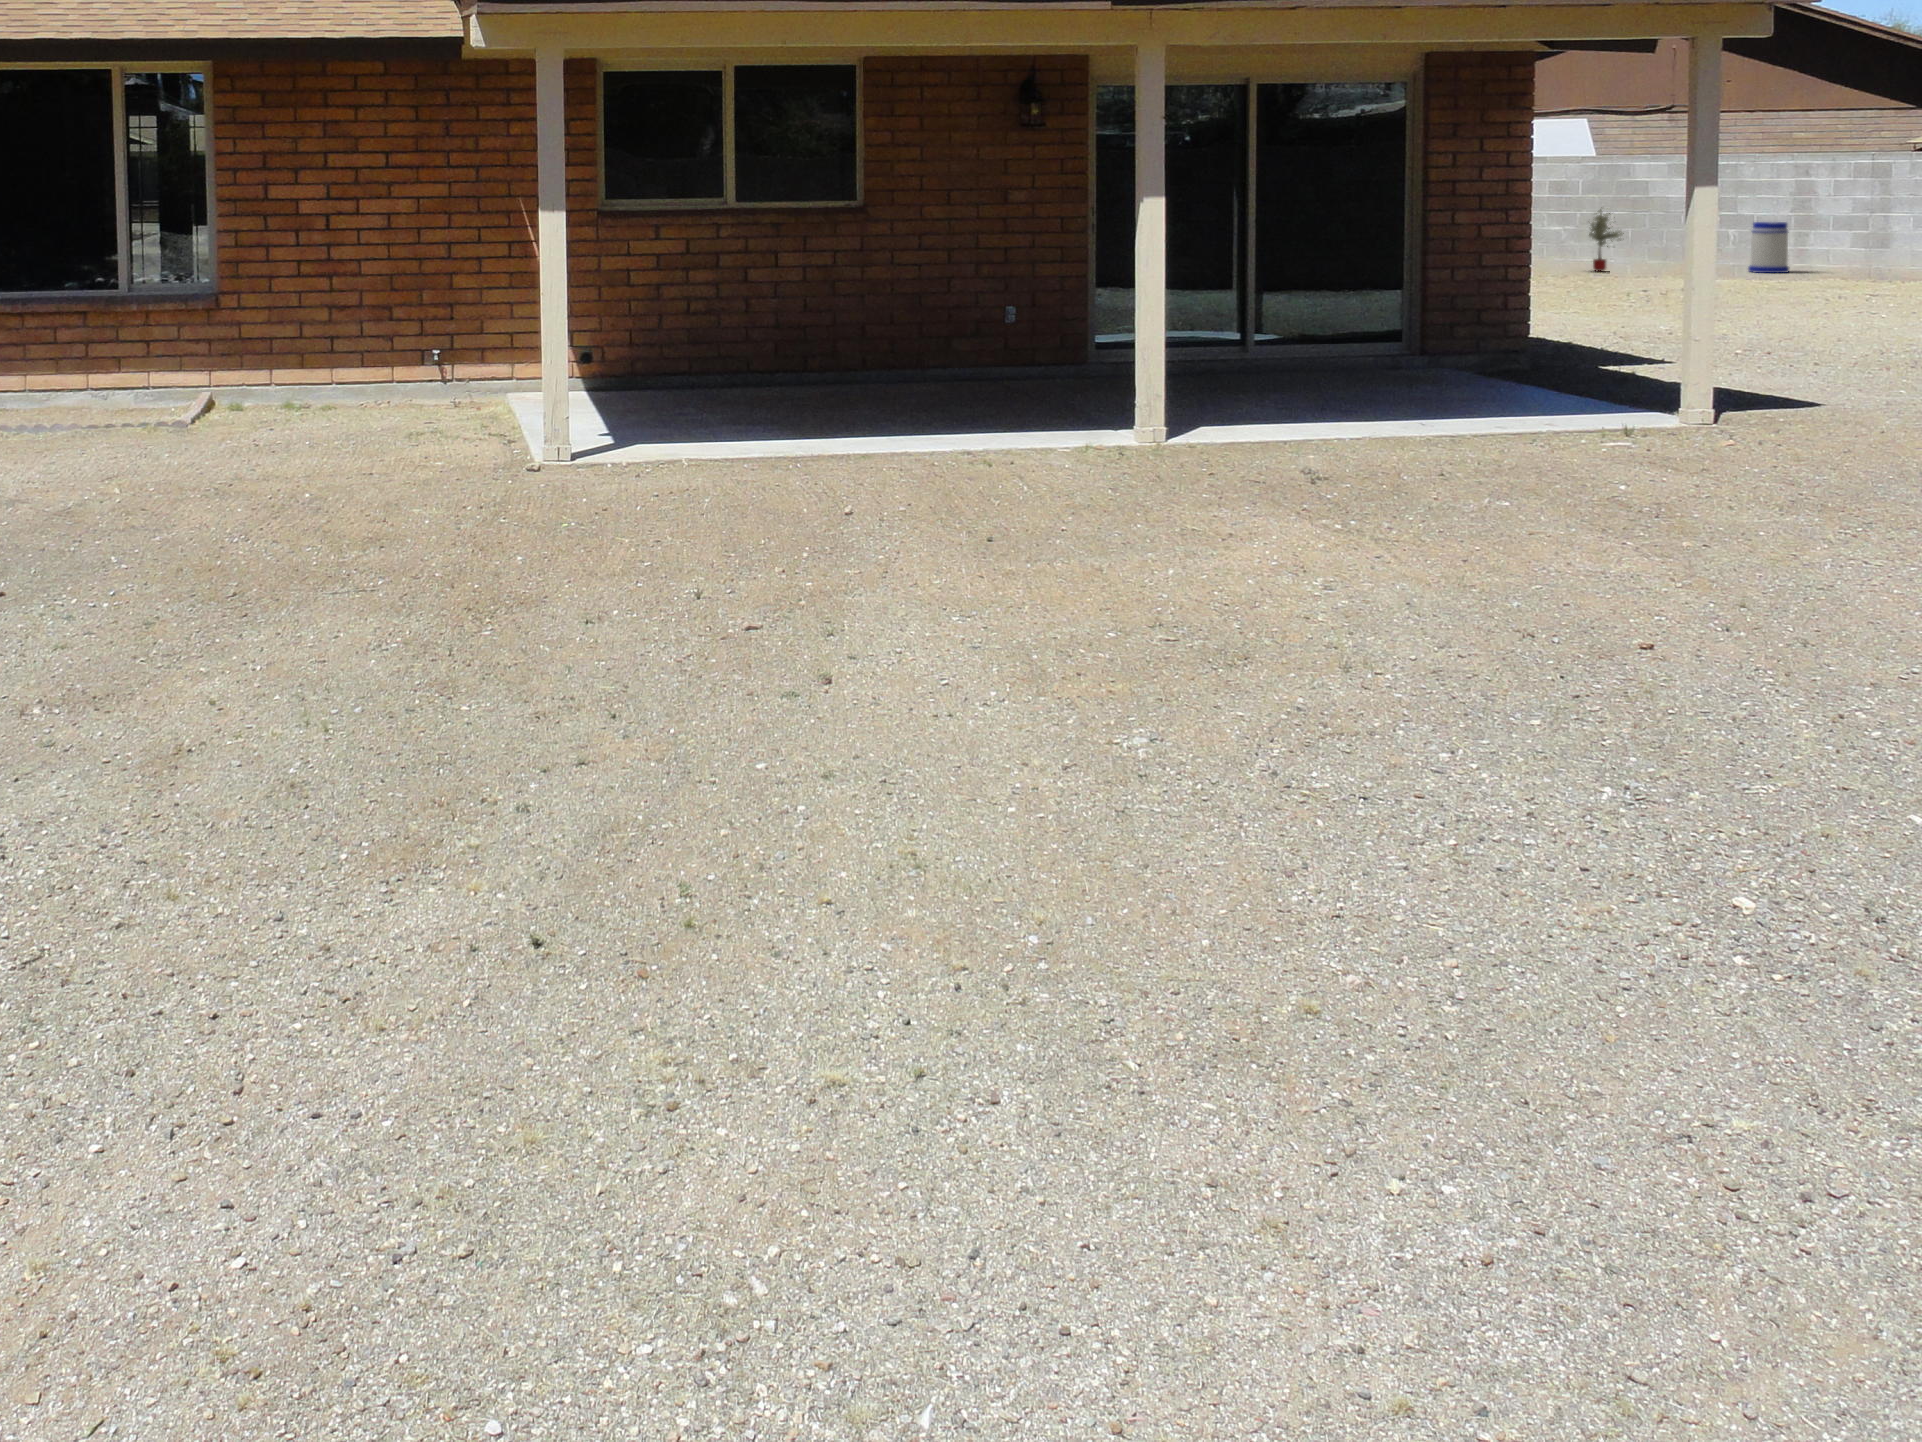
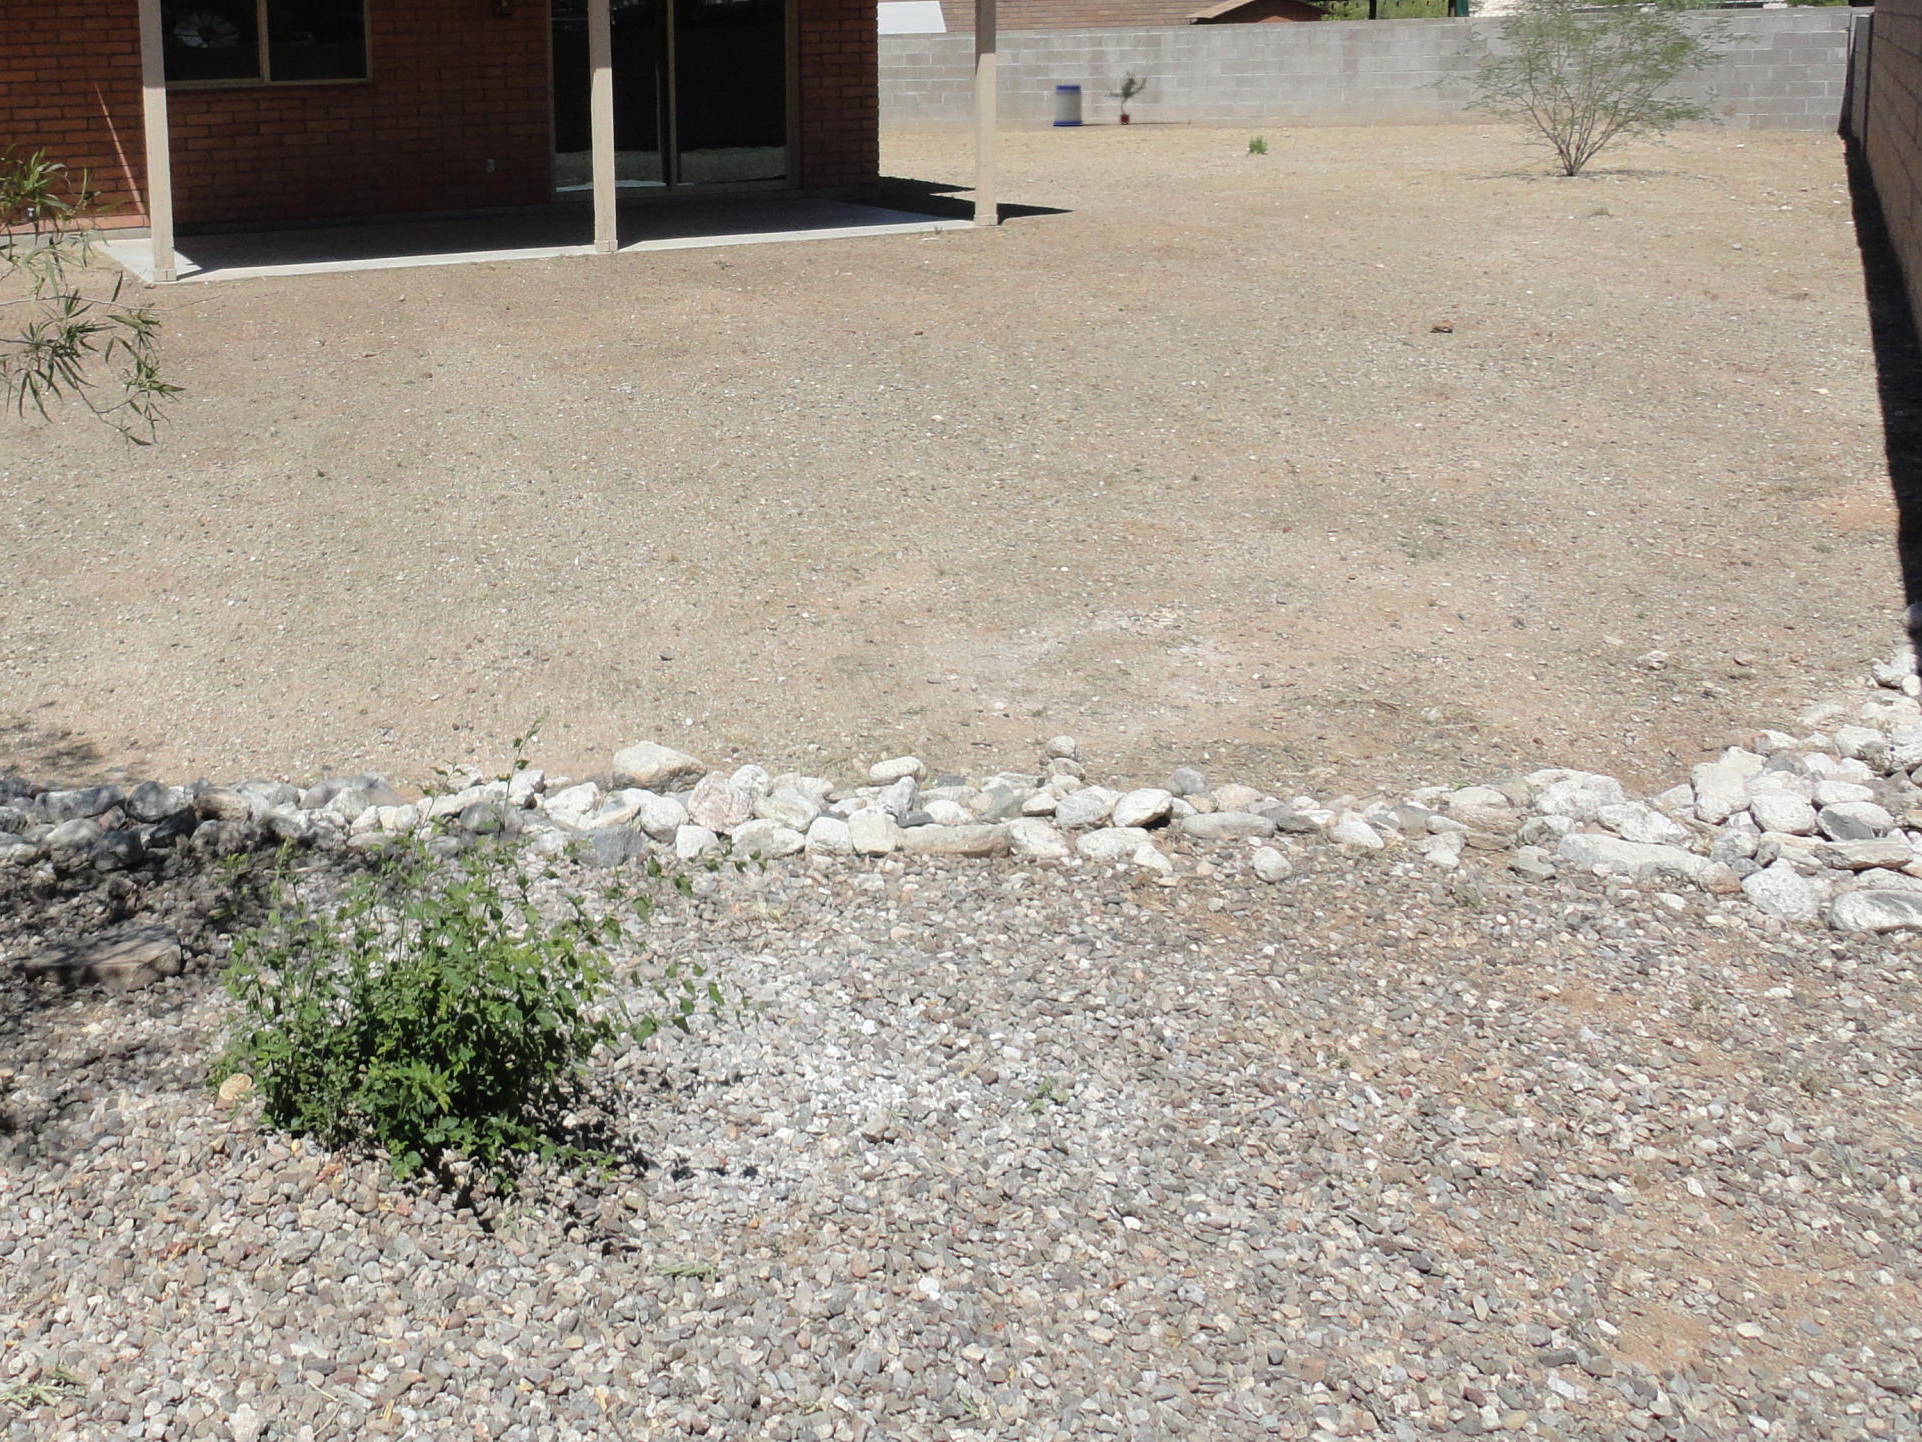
potted tree: present [1589,207,1624,271] -> present [1104,72,1146,124]

